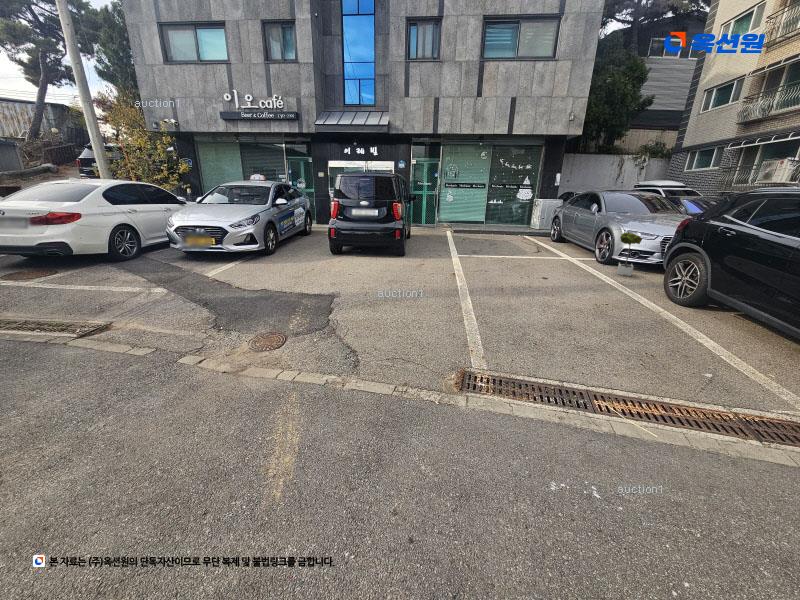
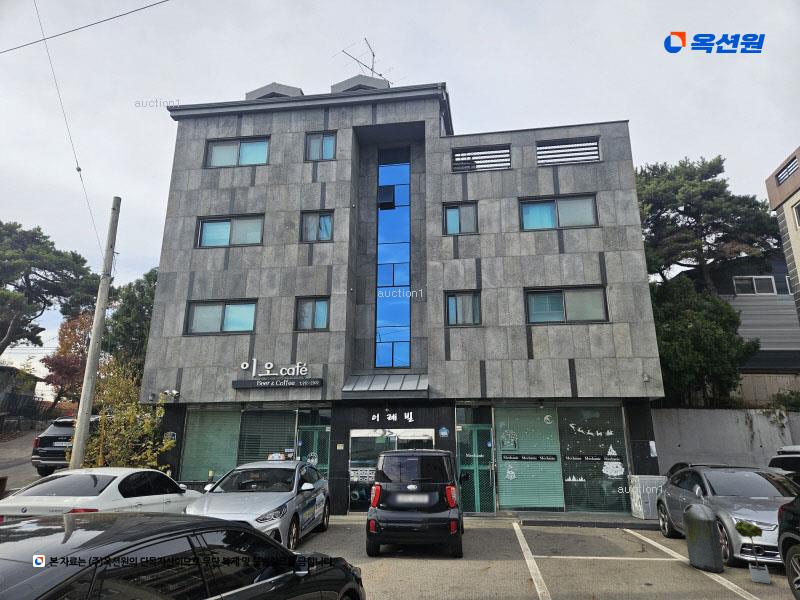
trash can: none [572,219,605,268] -> present [683,504,724,573]

